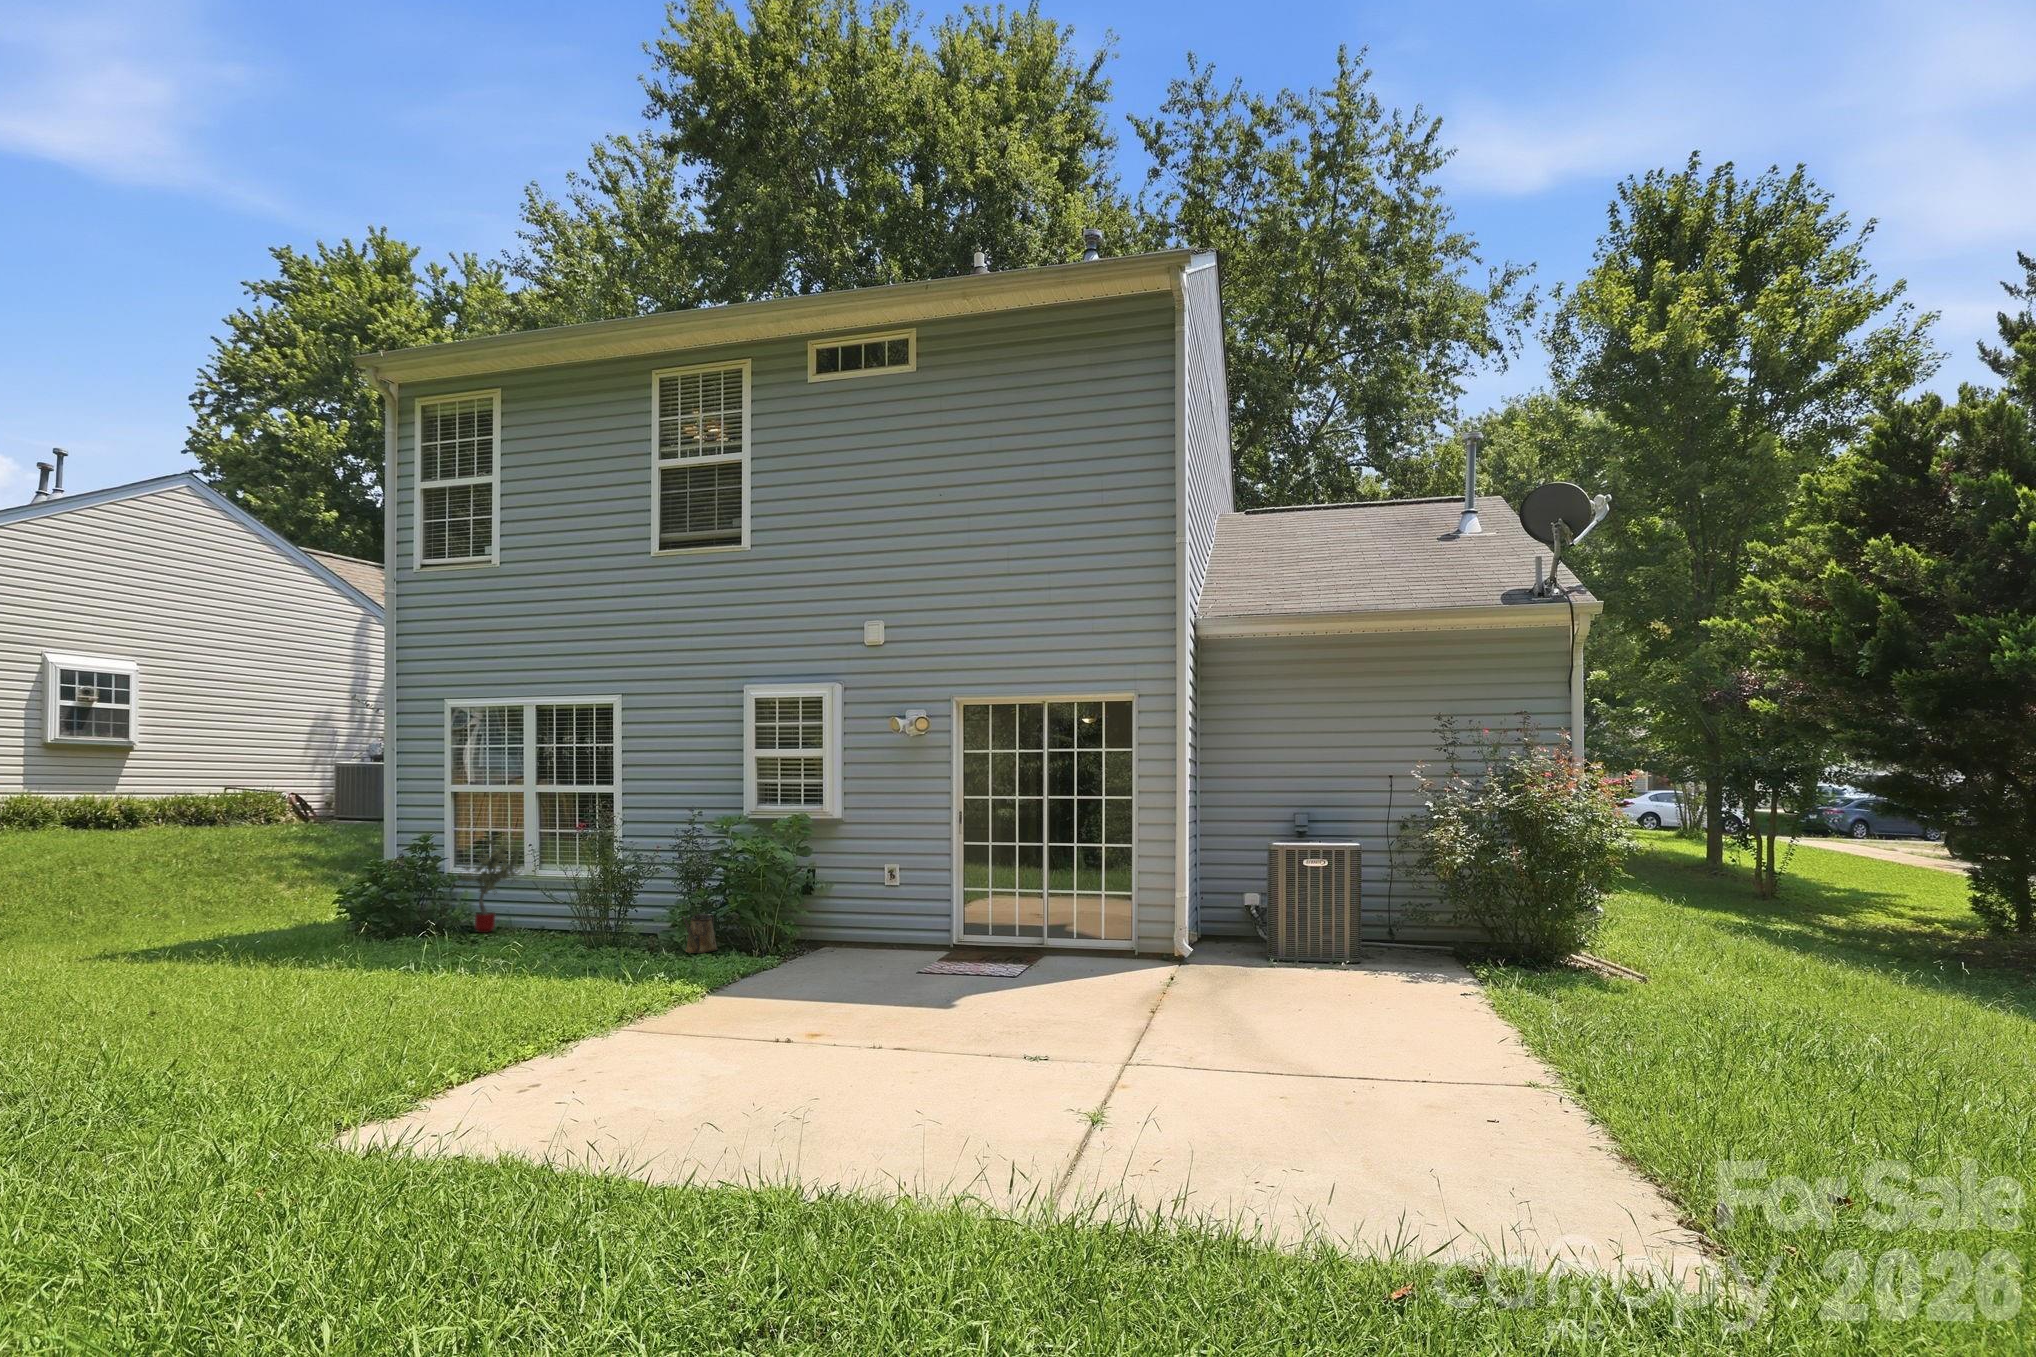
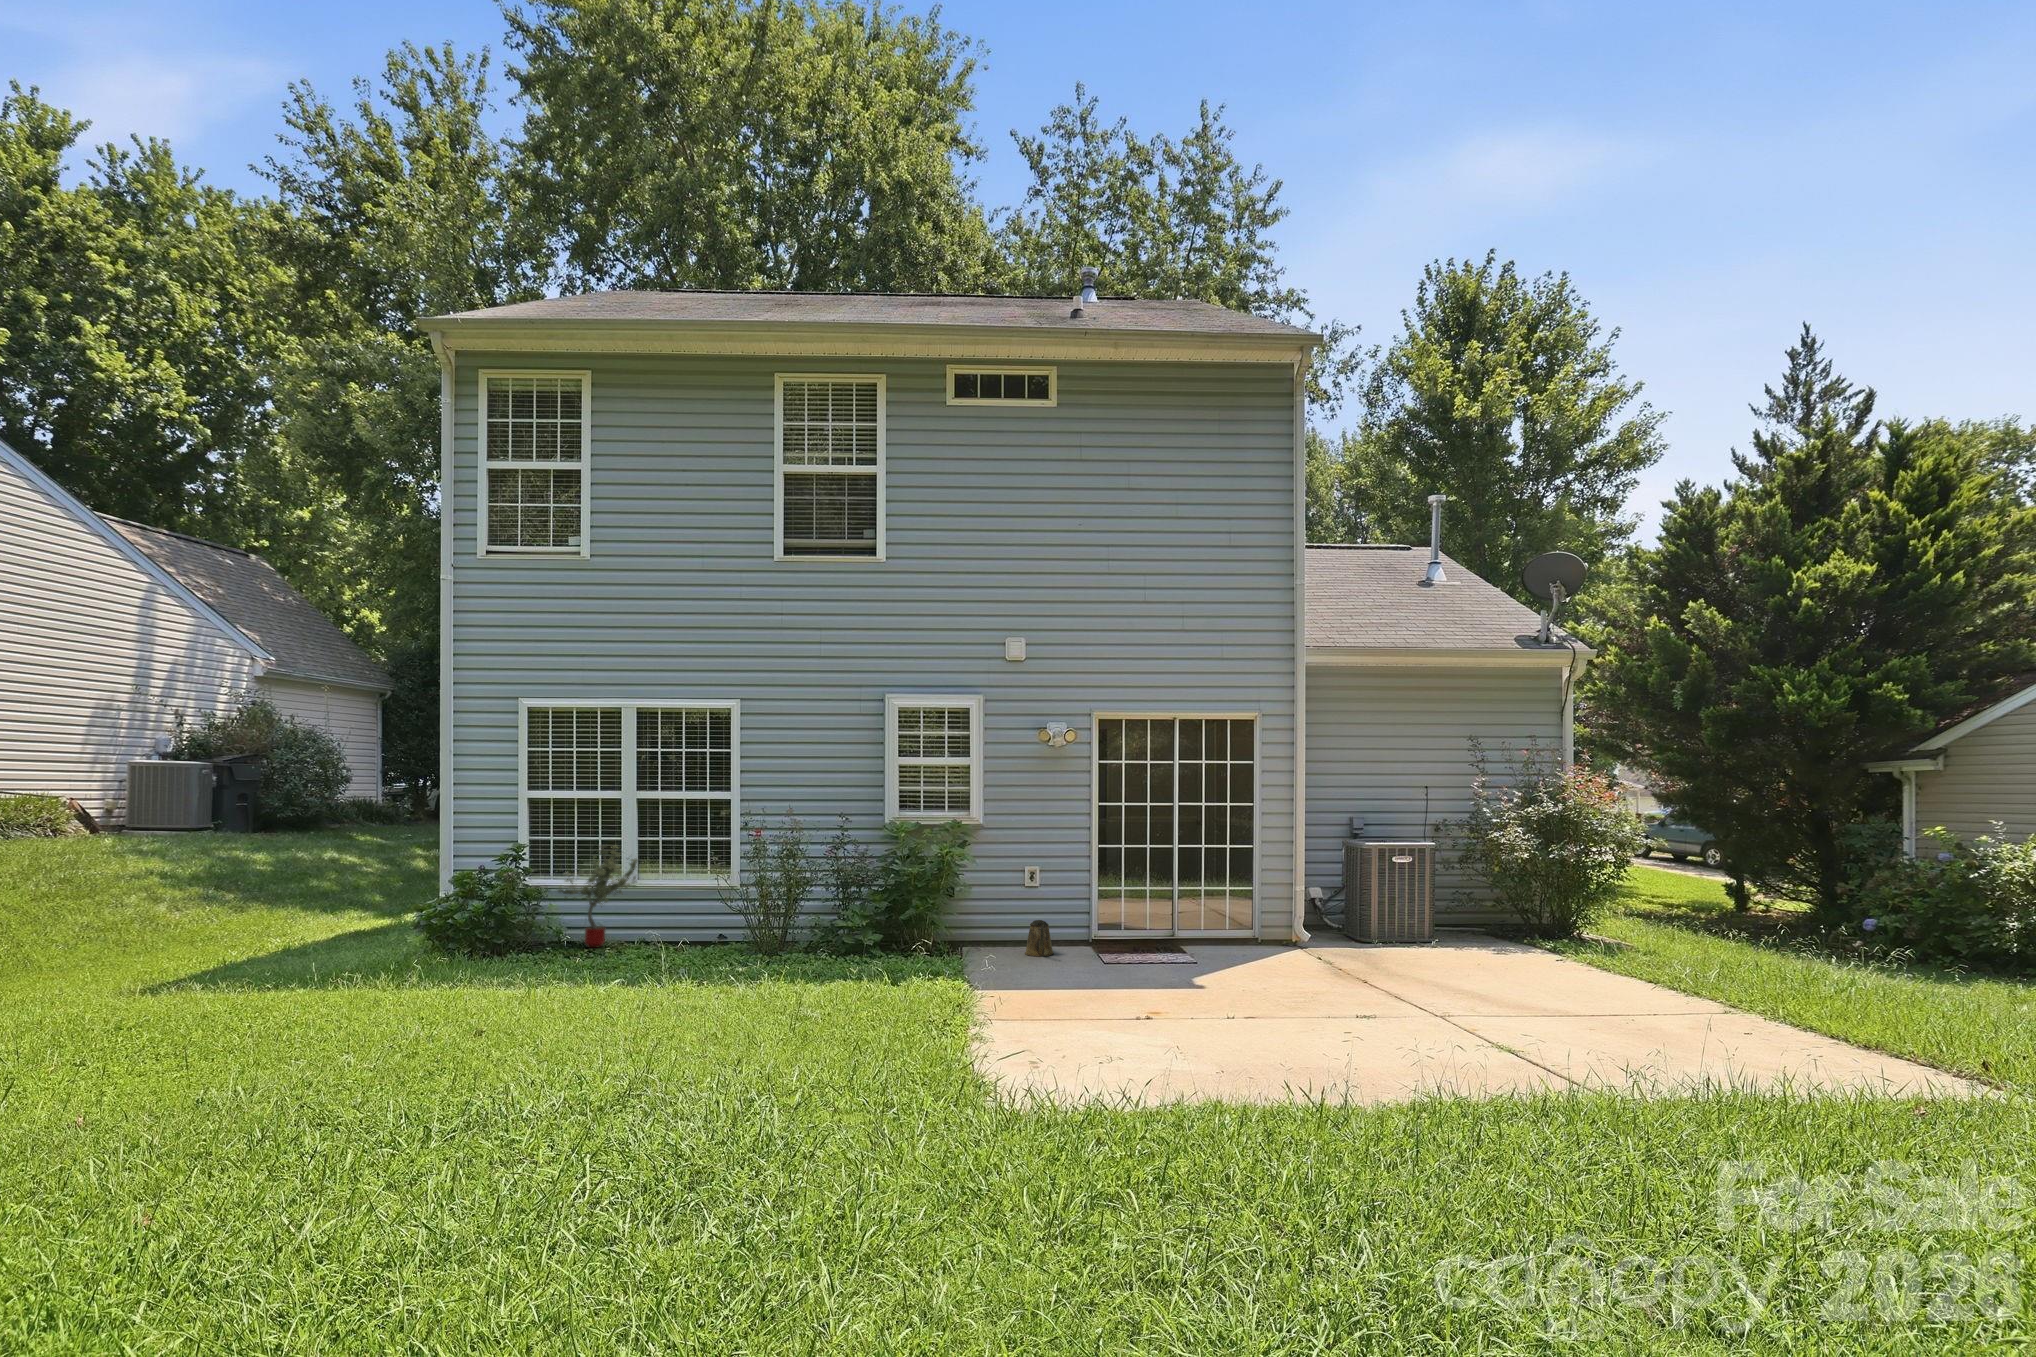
watering can: present [681,914,718,953] -> present [1025,920,1054,956]

